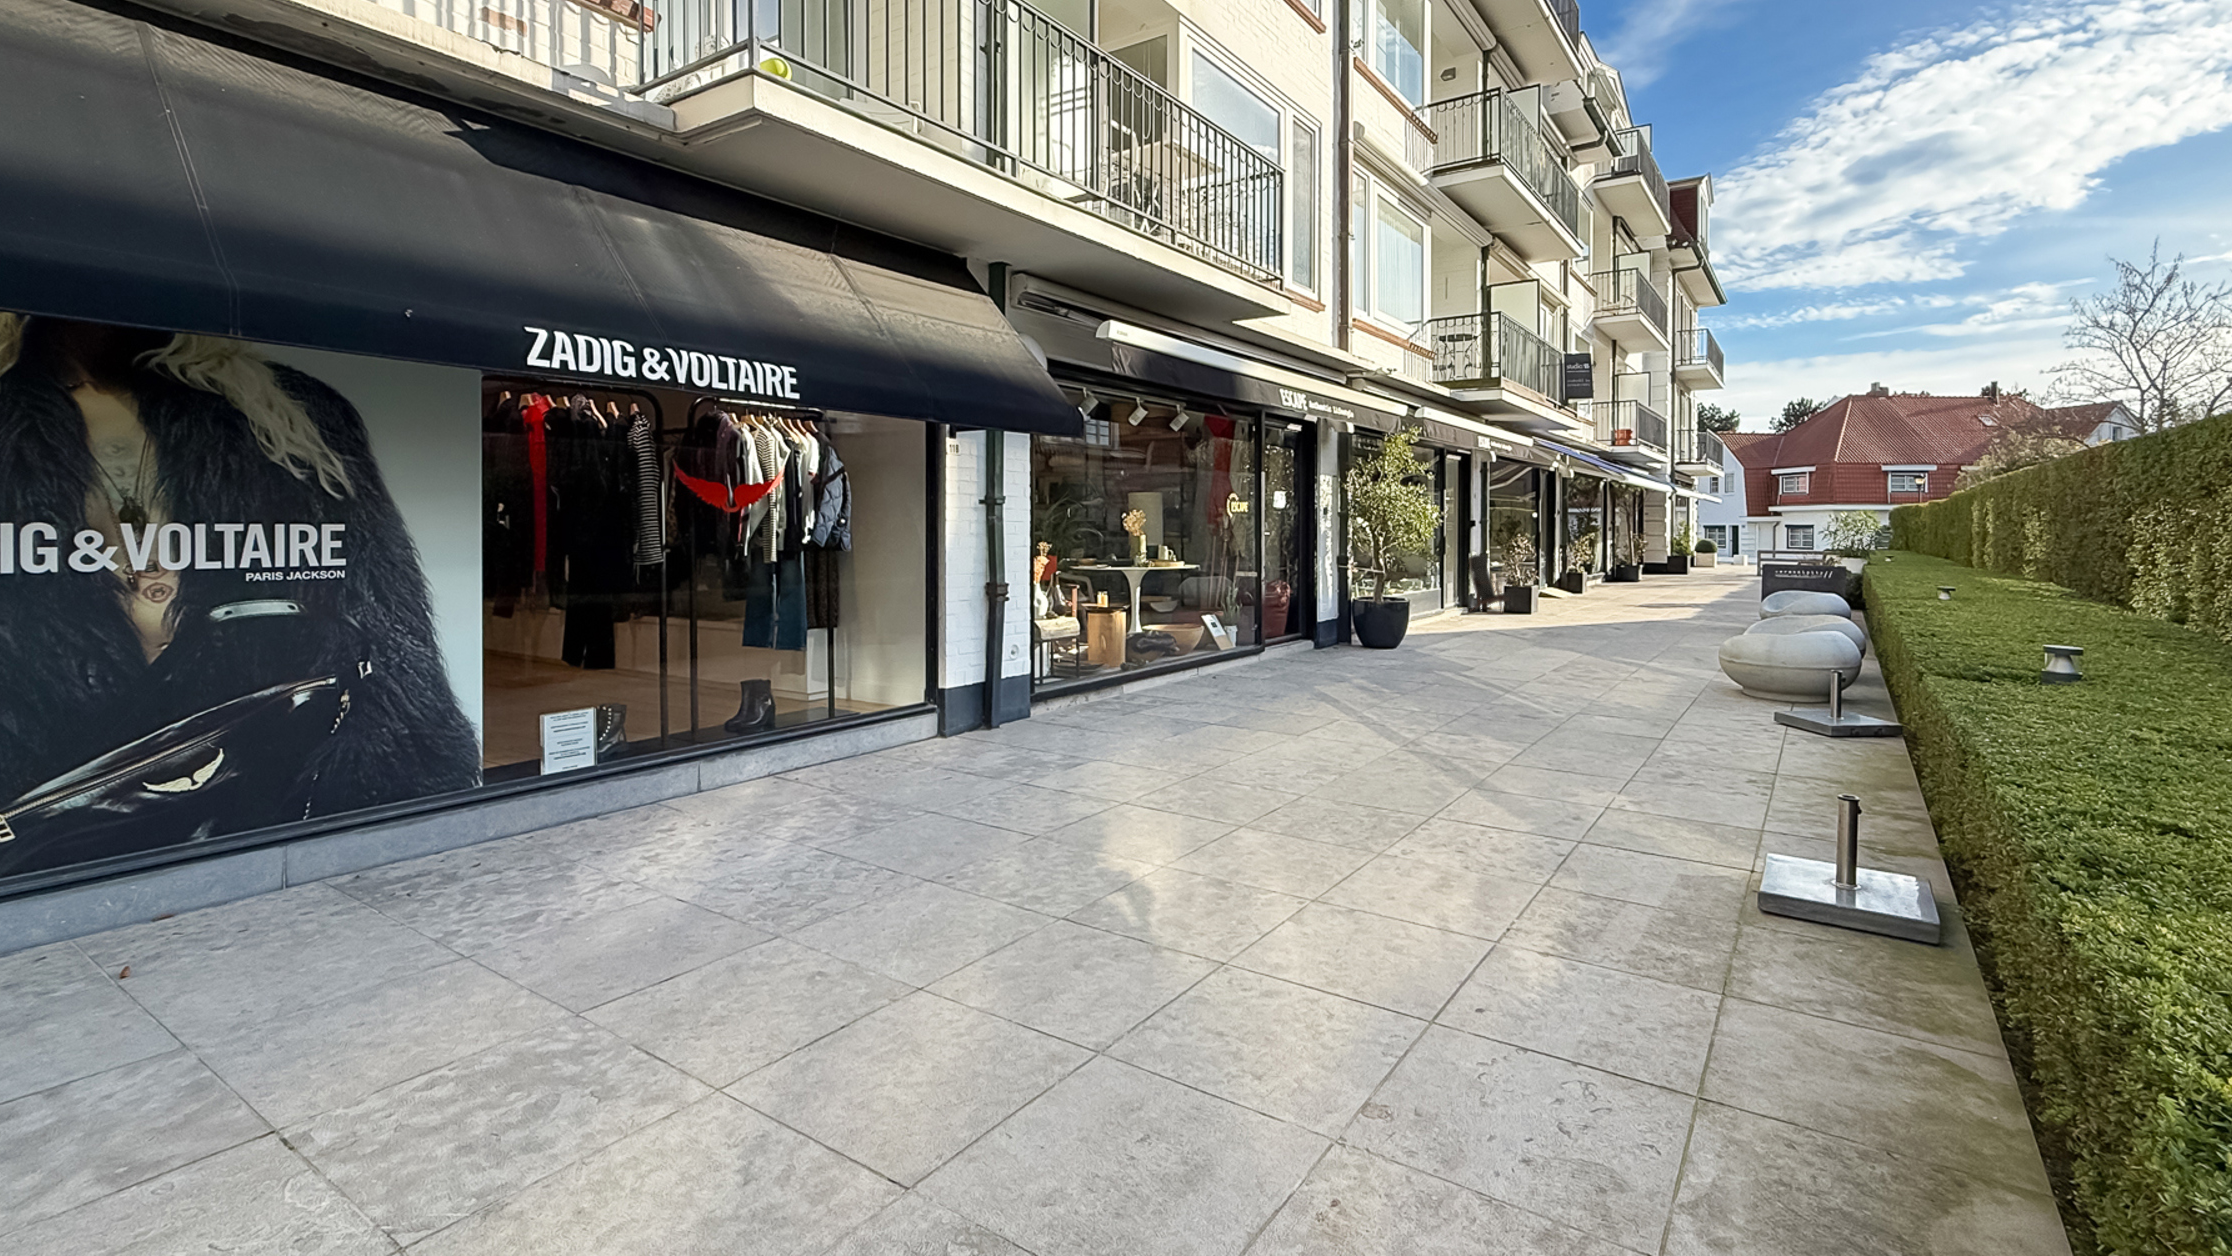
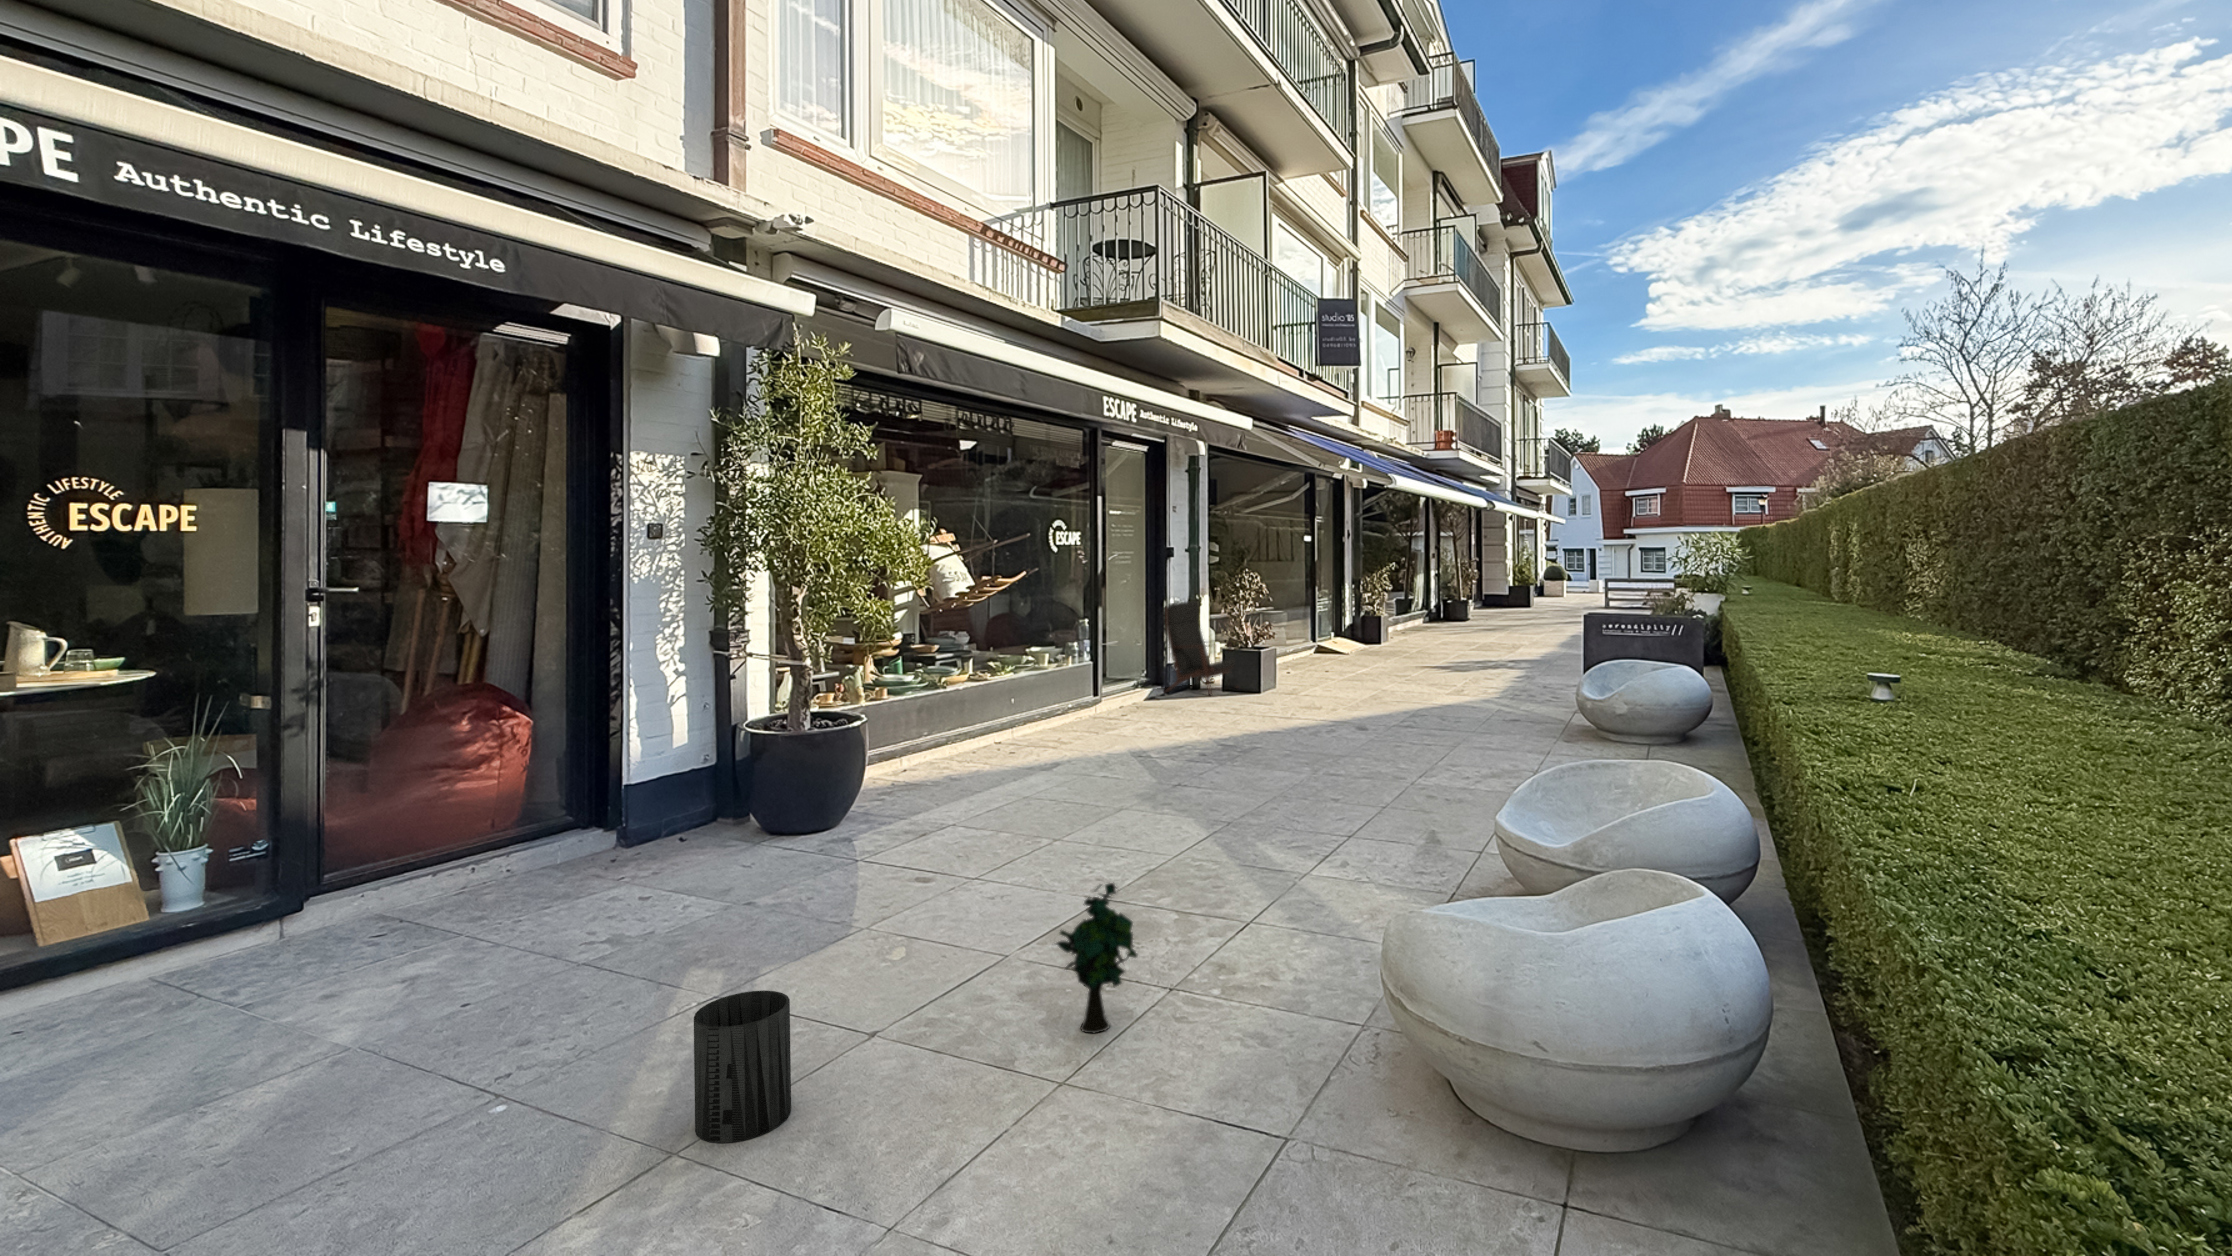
decorative plant: none [1586,633,1619,685] -> present [1056,883,1137,1033]
trash can: none [1495,654,1524,693] -> present [694,990,791,1143]

